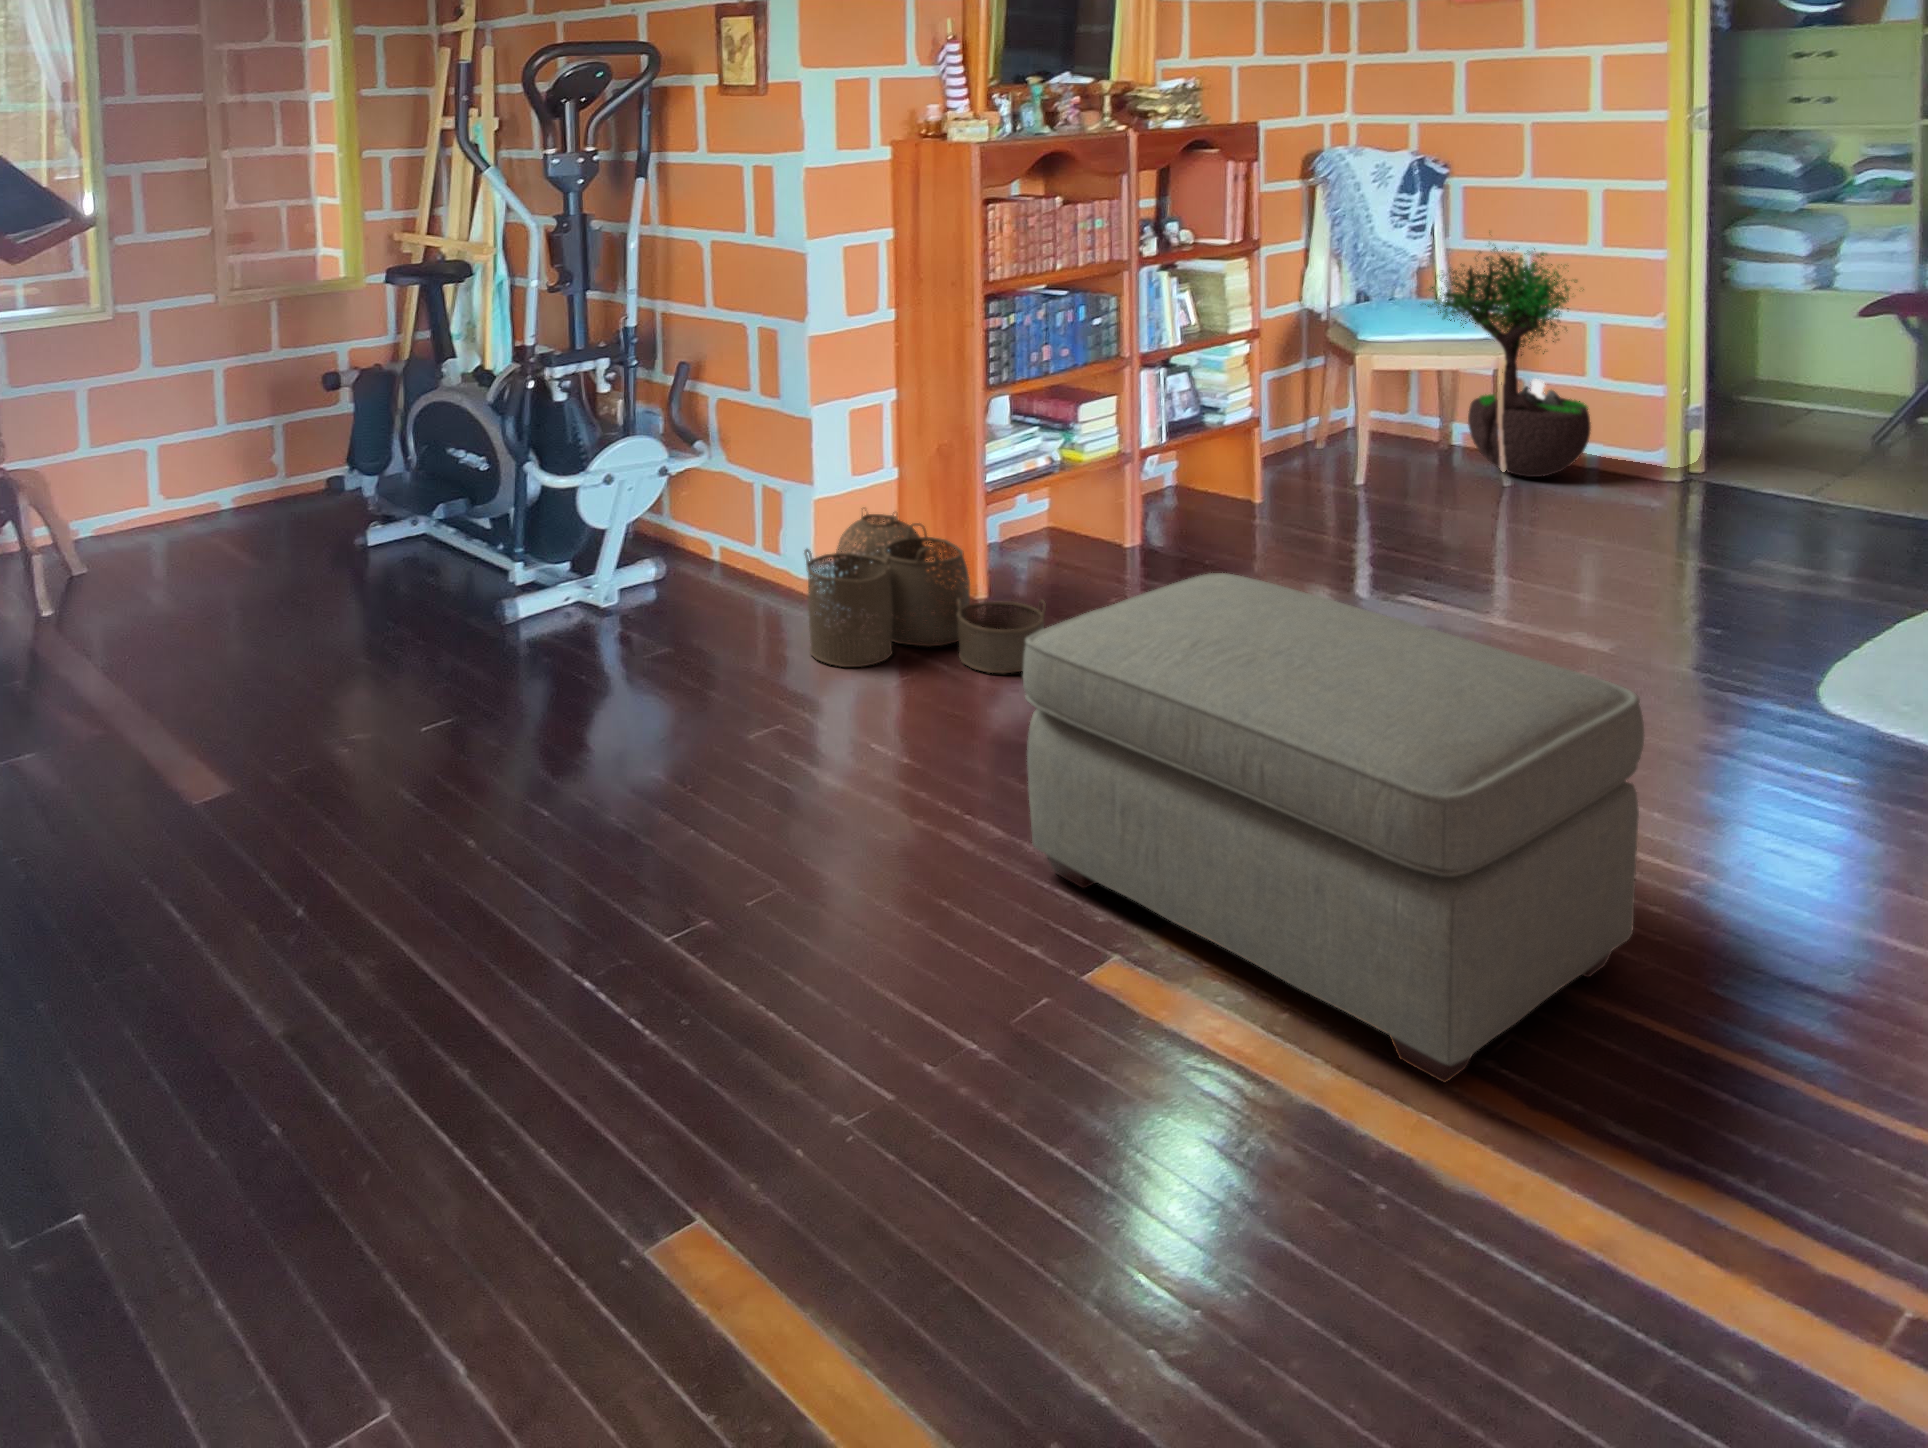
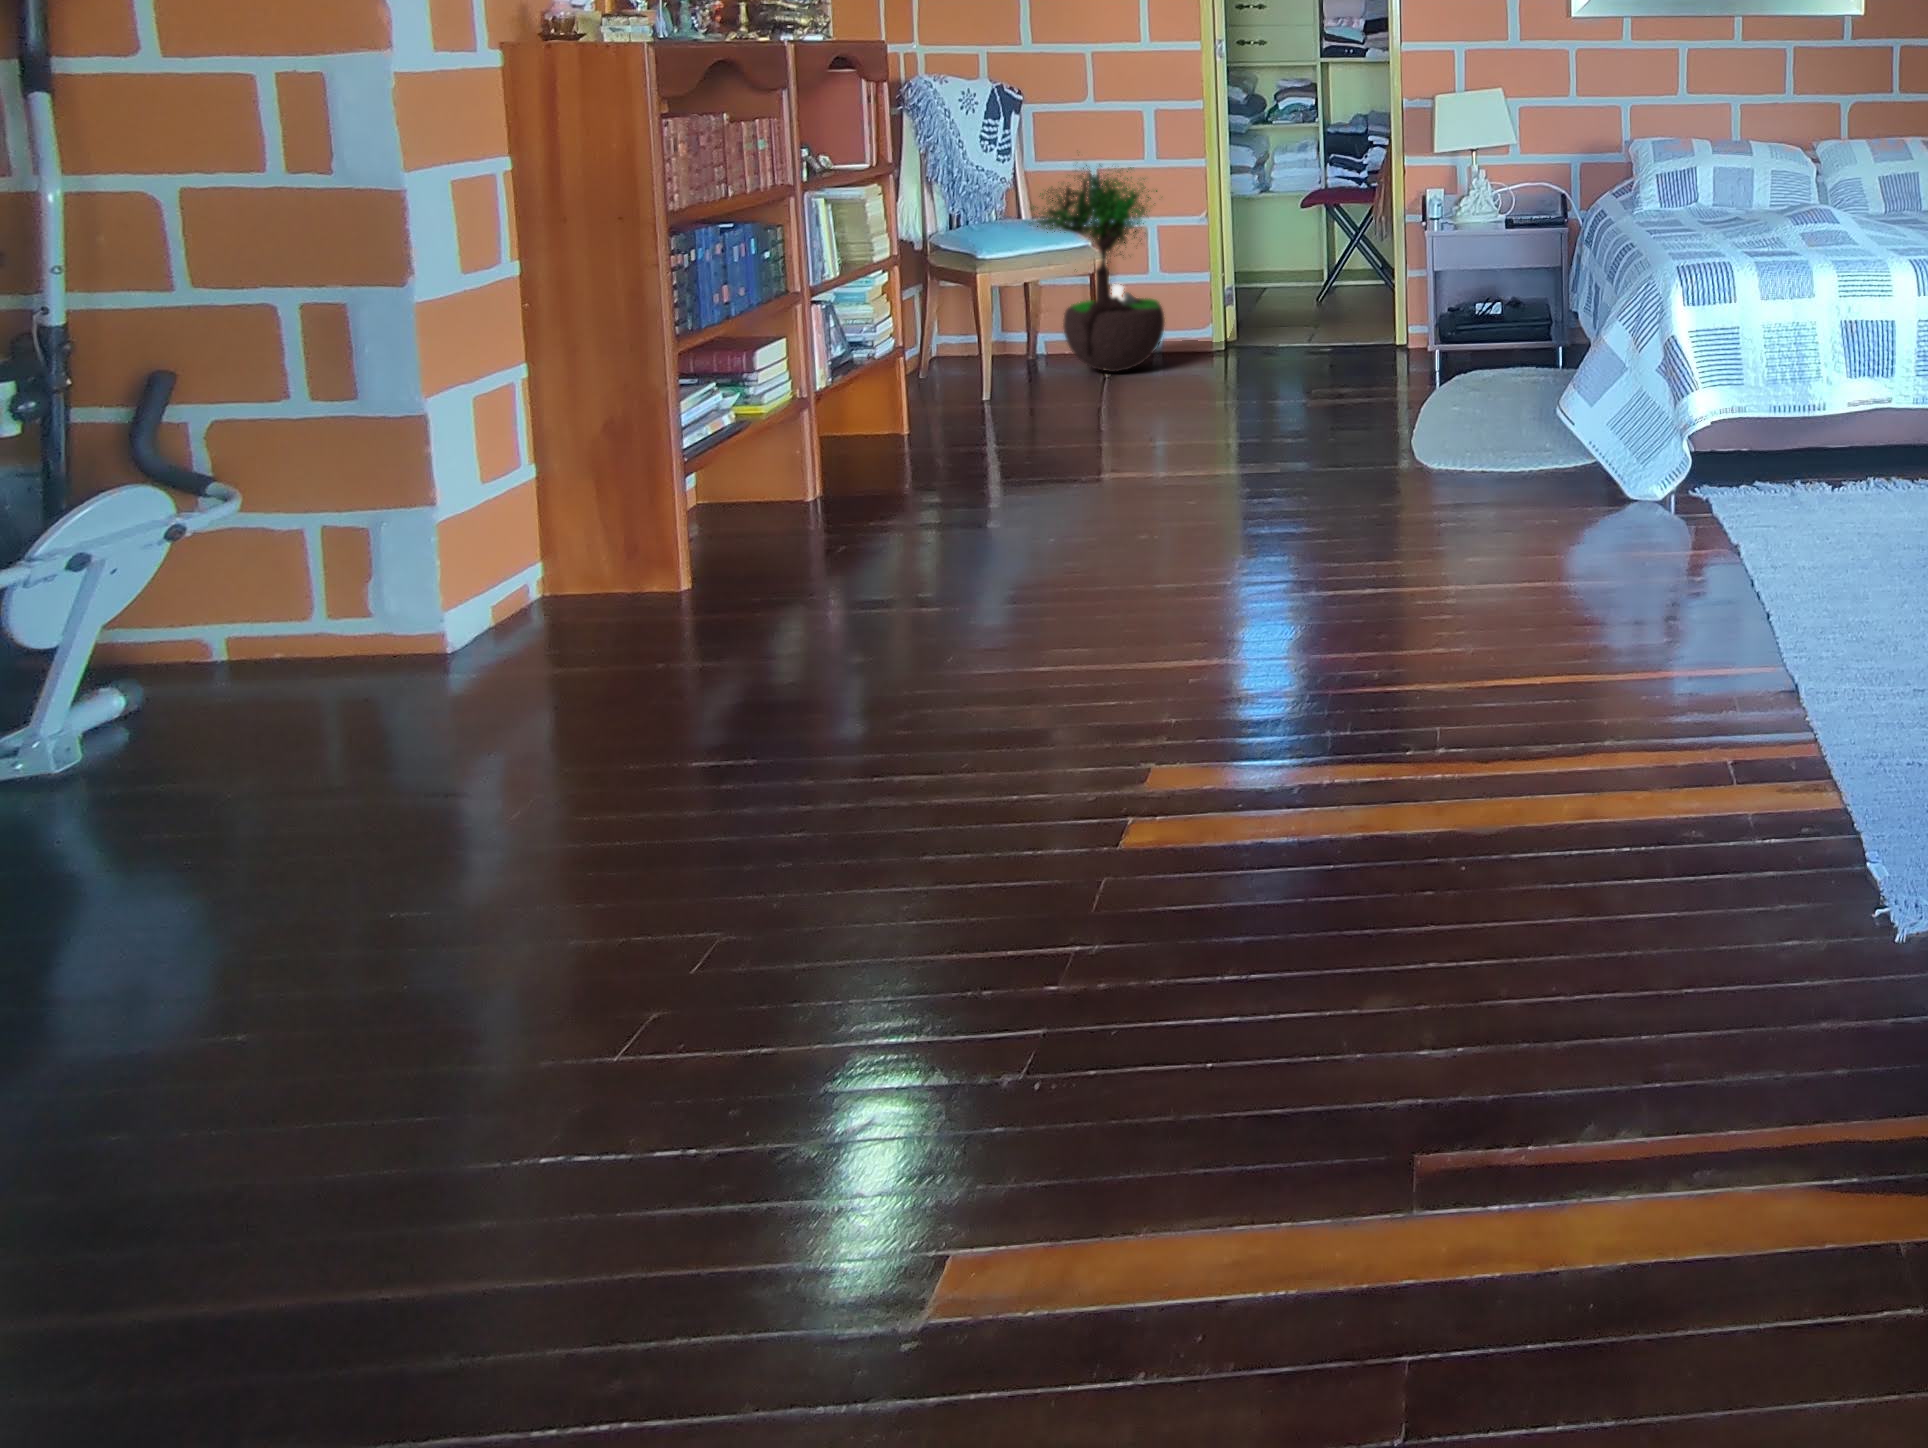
woven basket: present [804,509,1046,673] -> none [468,511,826,710]
ottoman: present [1023,573,1644,1083] -> none [978,452,1469,784]

